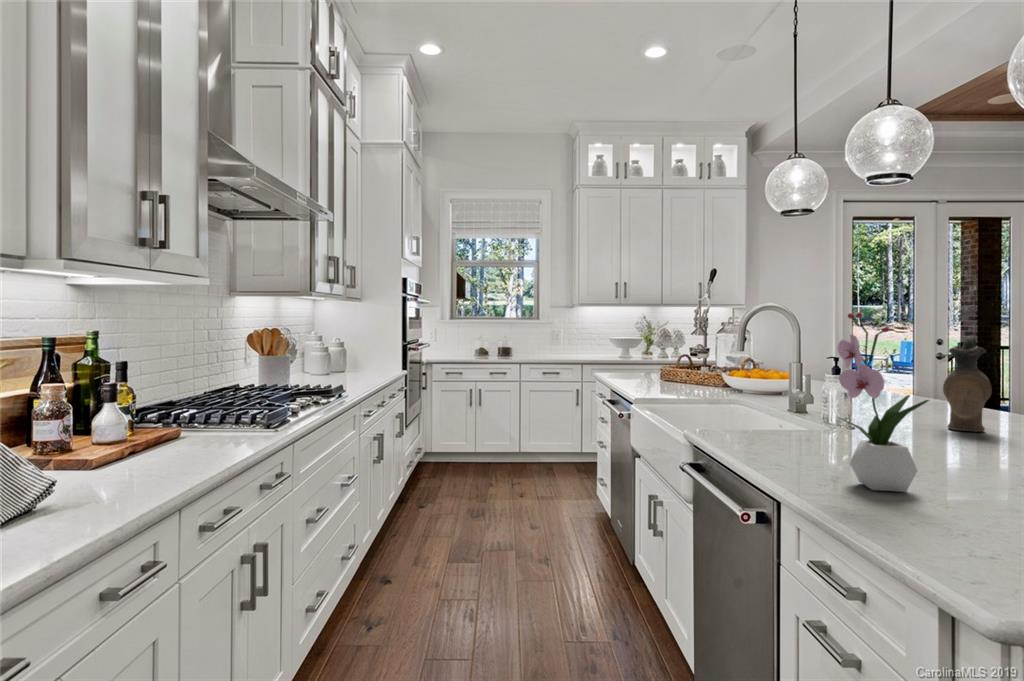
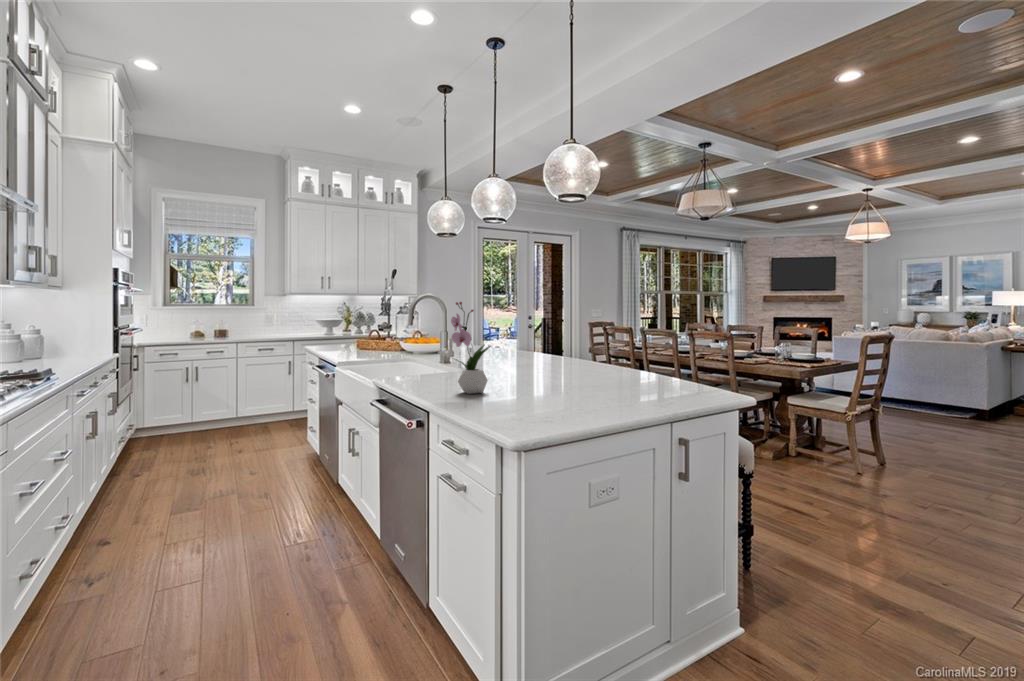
ceramic pitcher: present [943,336,992,431] -> none [516,314,537,366]

